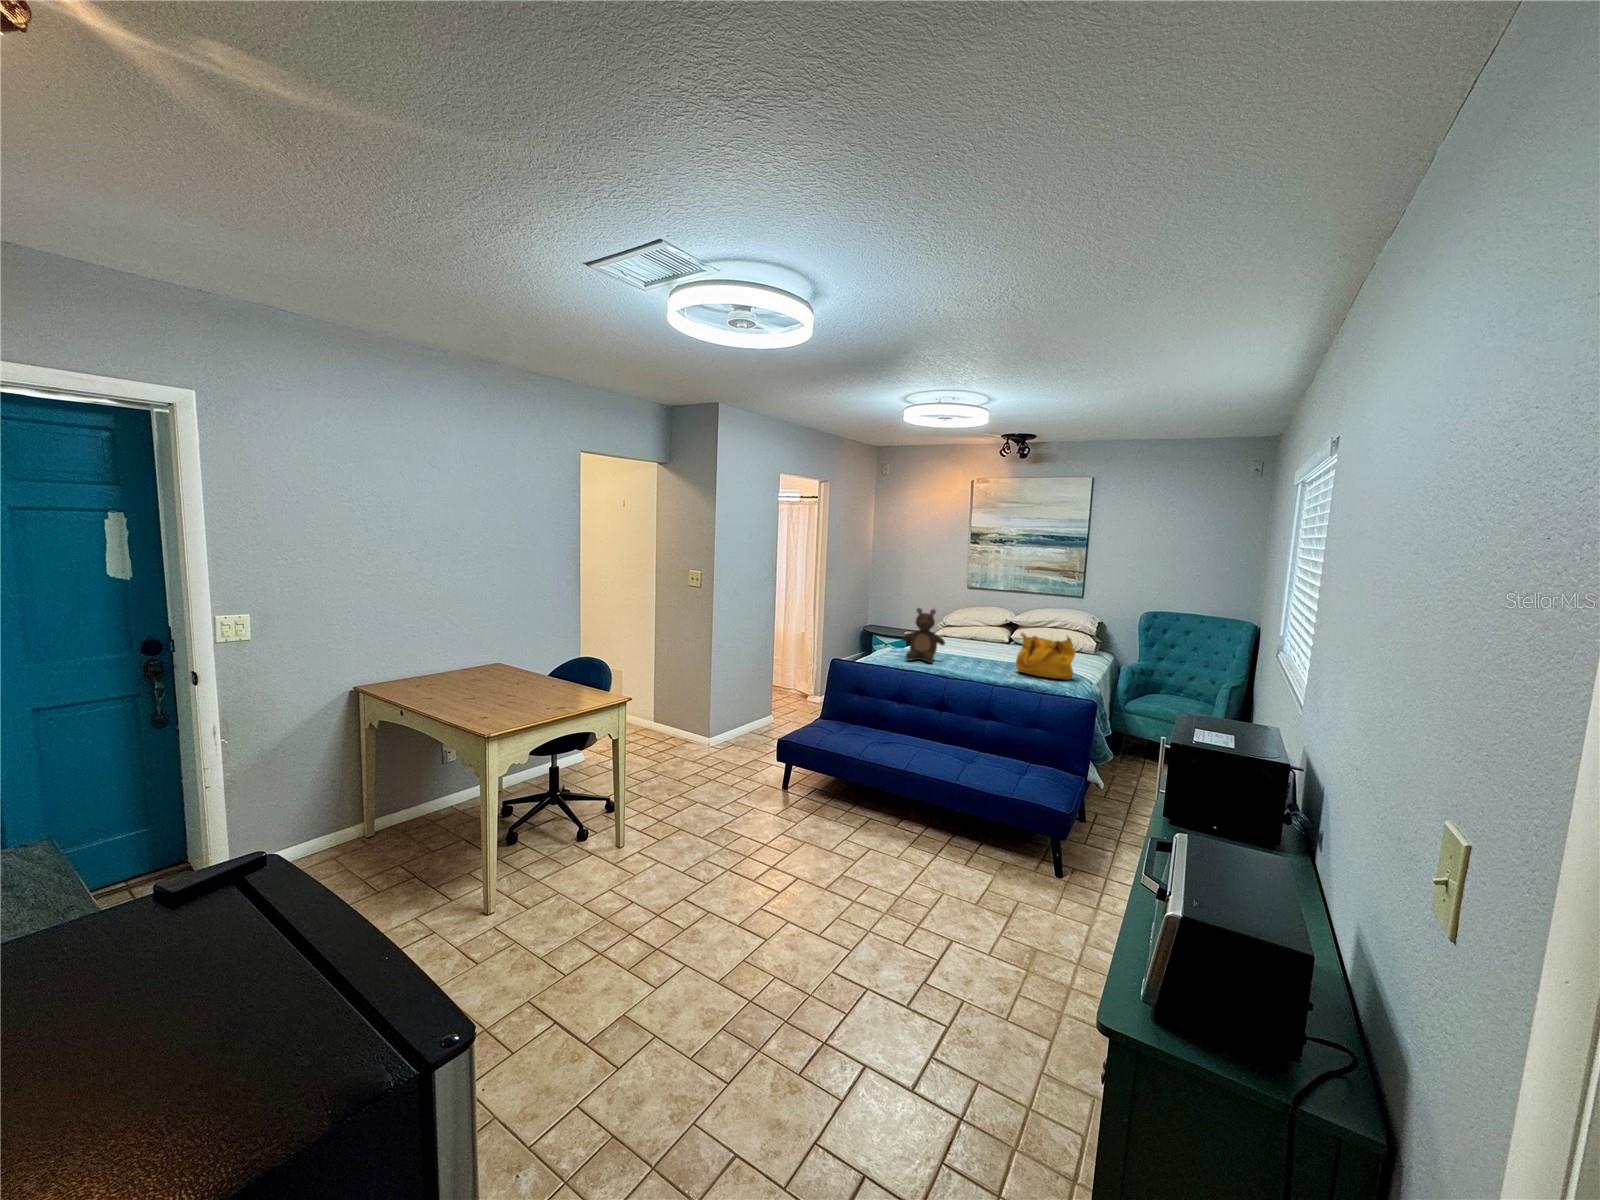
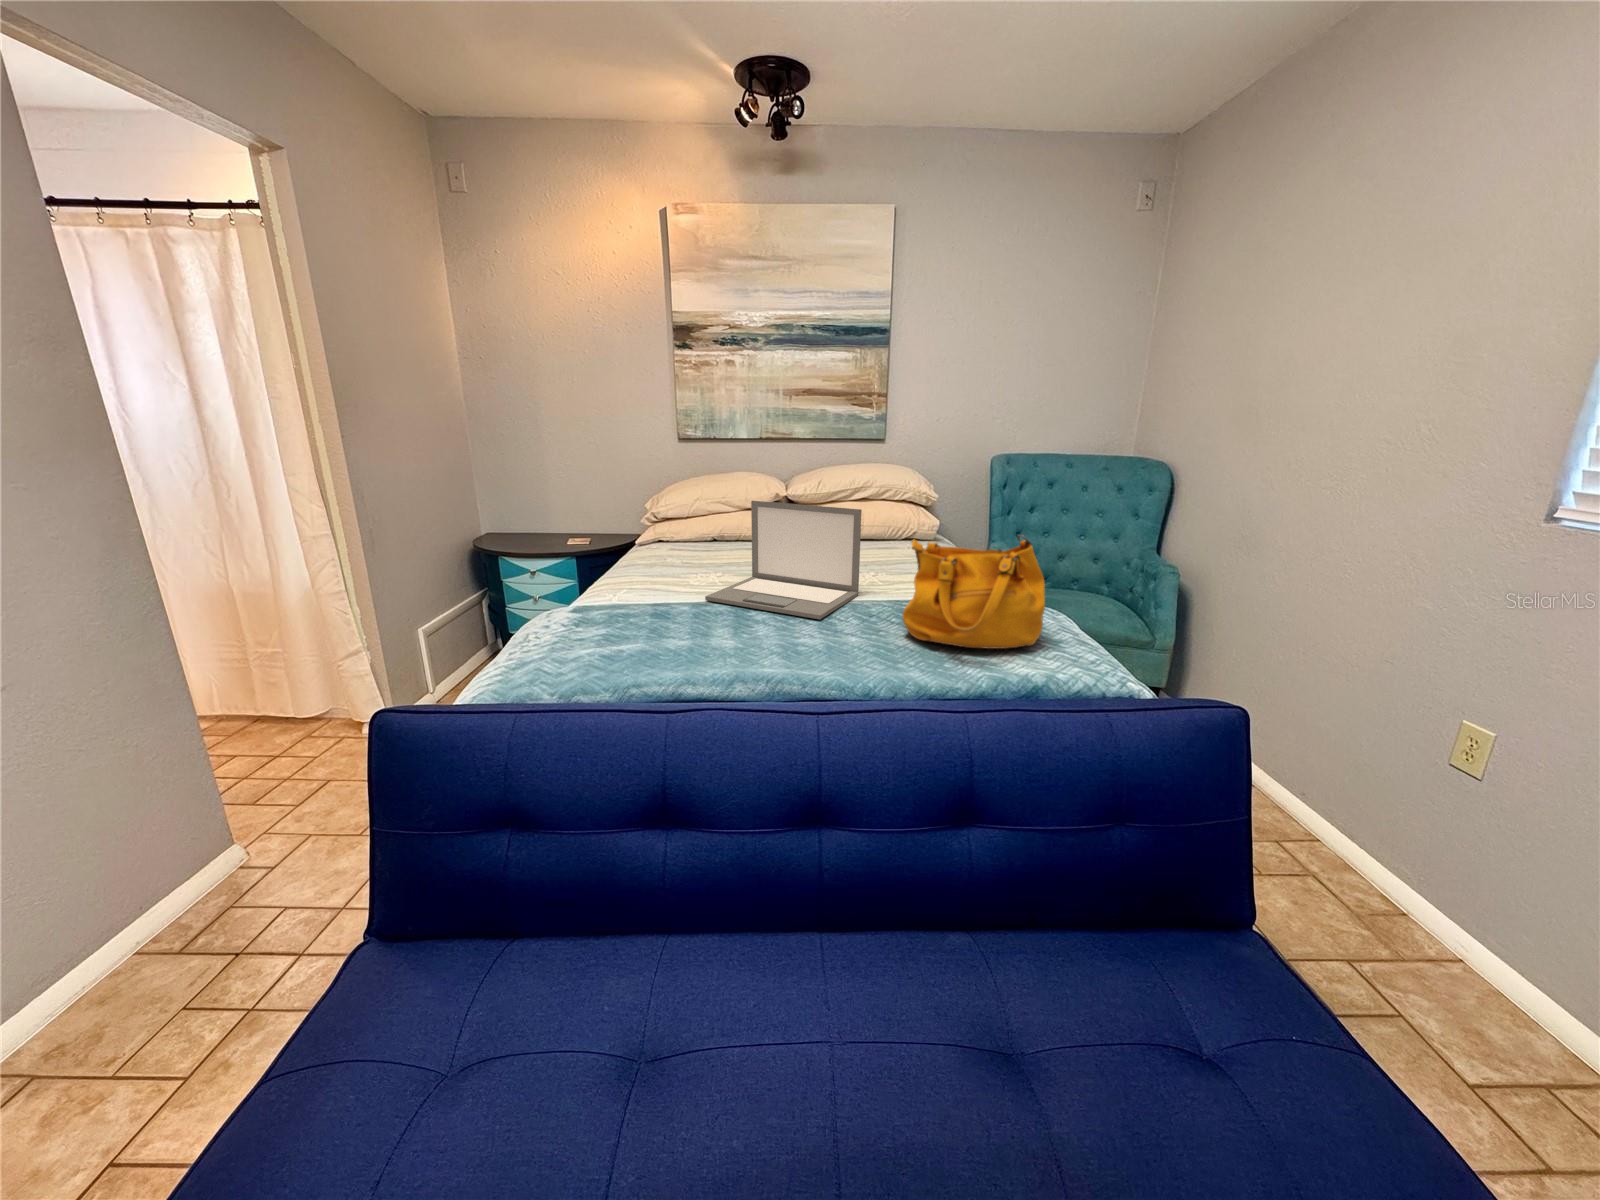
stuffed bear: present [903,608,945,663] -> none [602,506,722,666]
laptop: none [947,616,1020,663] -> present [705,501,862,619]

